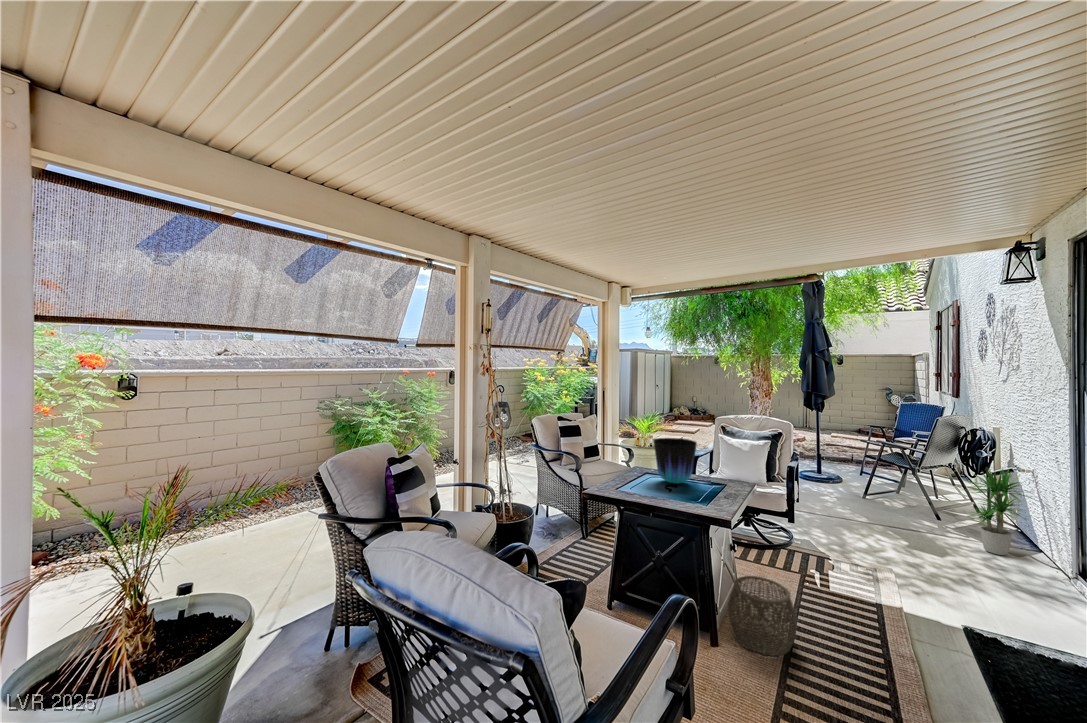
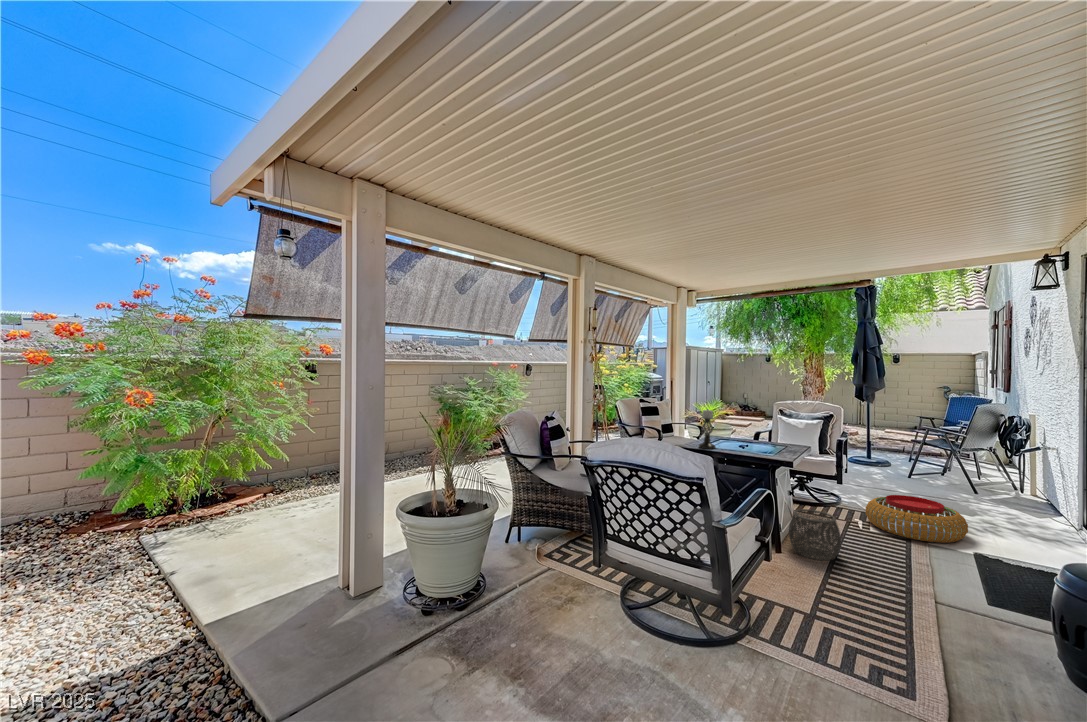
candle holder: none [615,437,637,491] -> present [699,409,716,449]
vase: present [654,438,697,483] -> none [728,412,763,446]
potted plant: present [969,468,1031,555] -> none [993,444,1058,517]
pouf: none [822,538,950,608] -> present [865,495,968,543]

